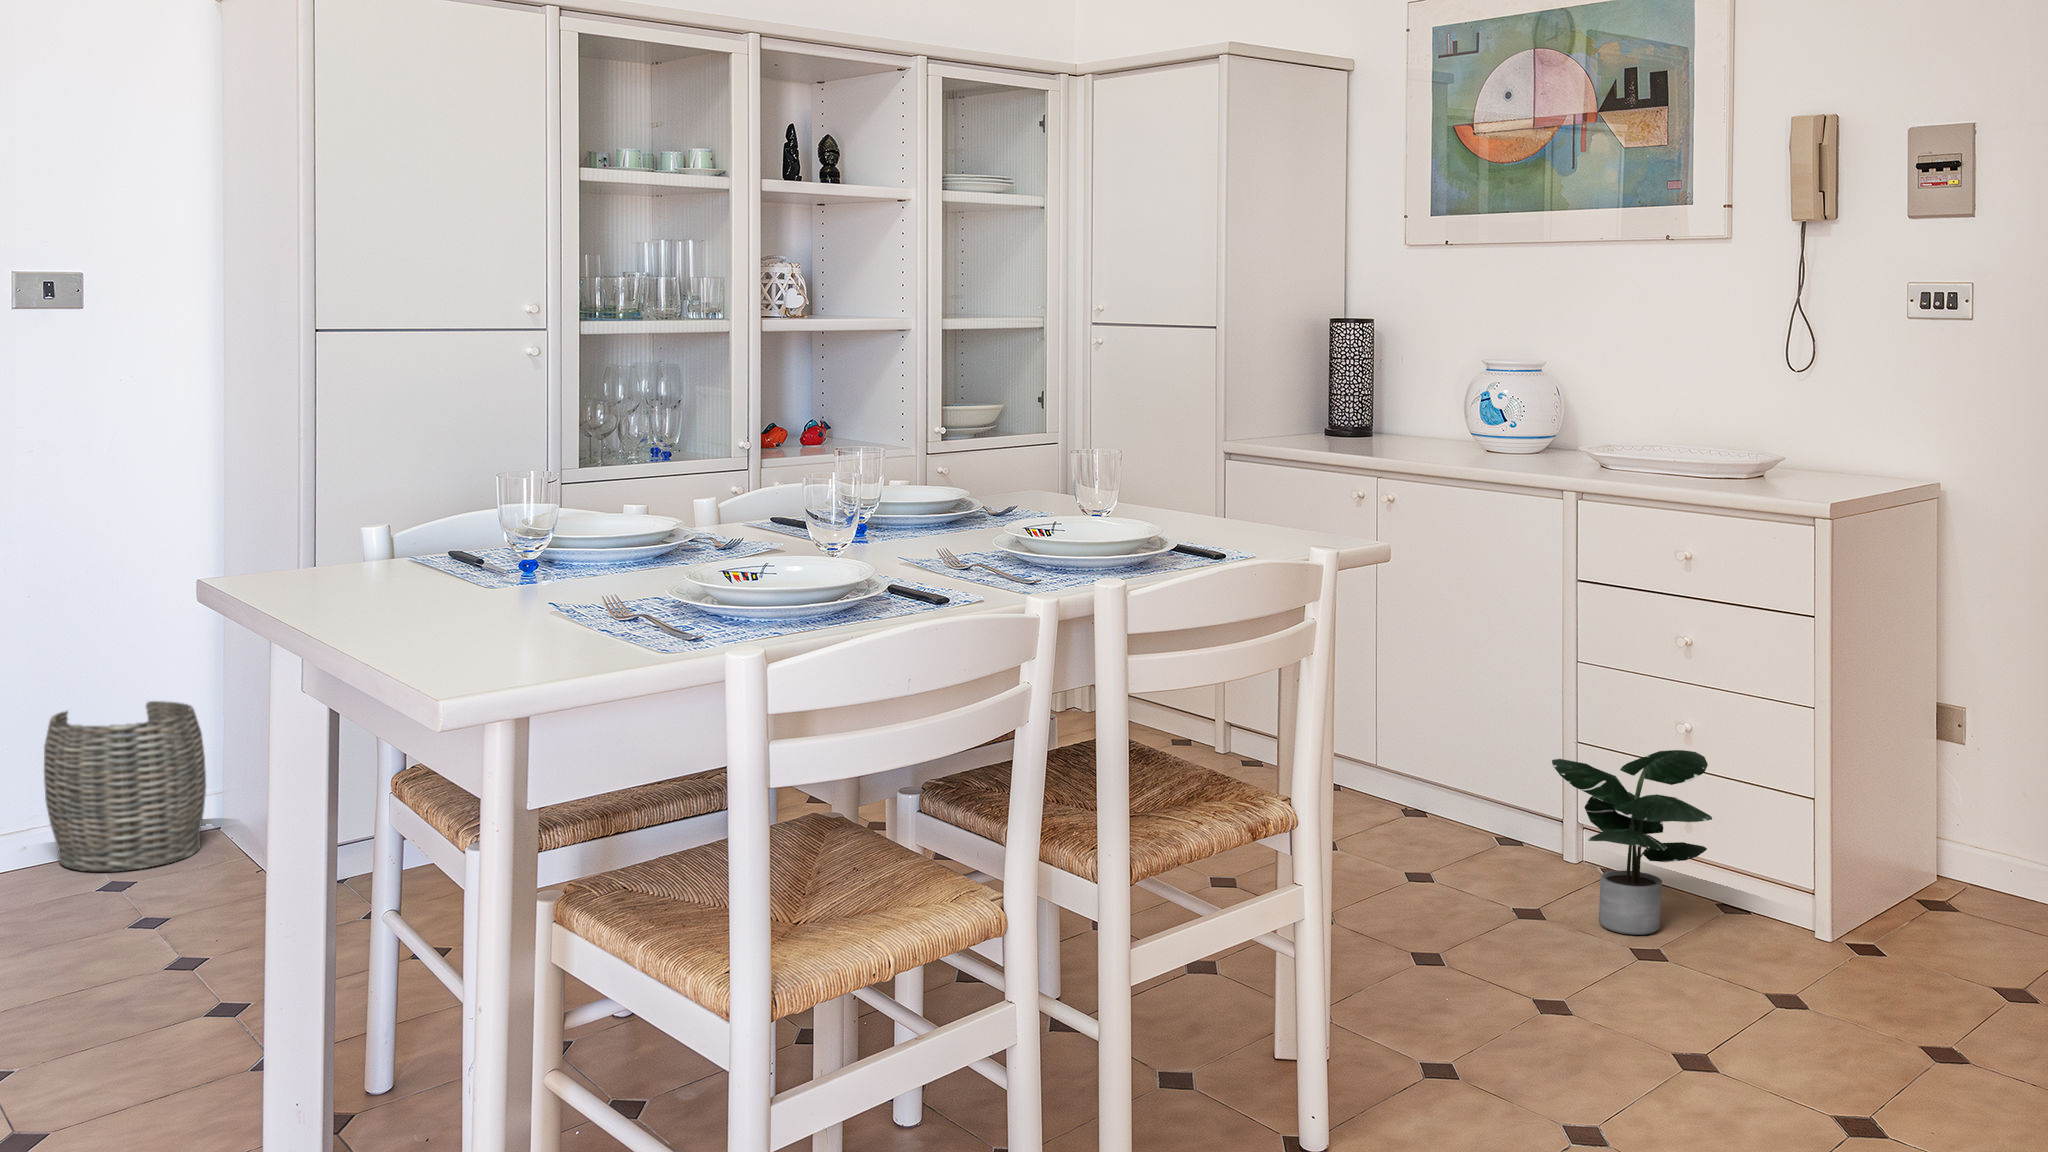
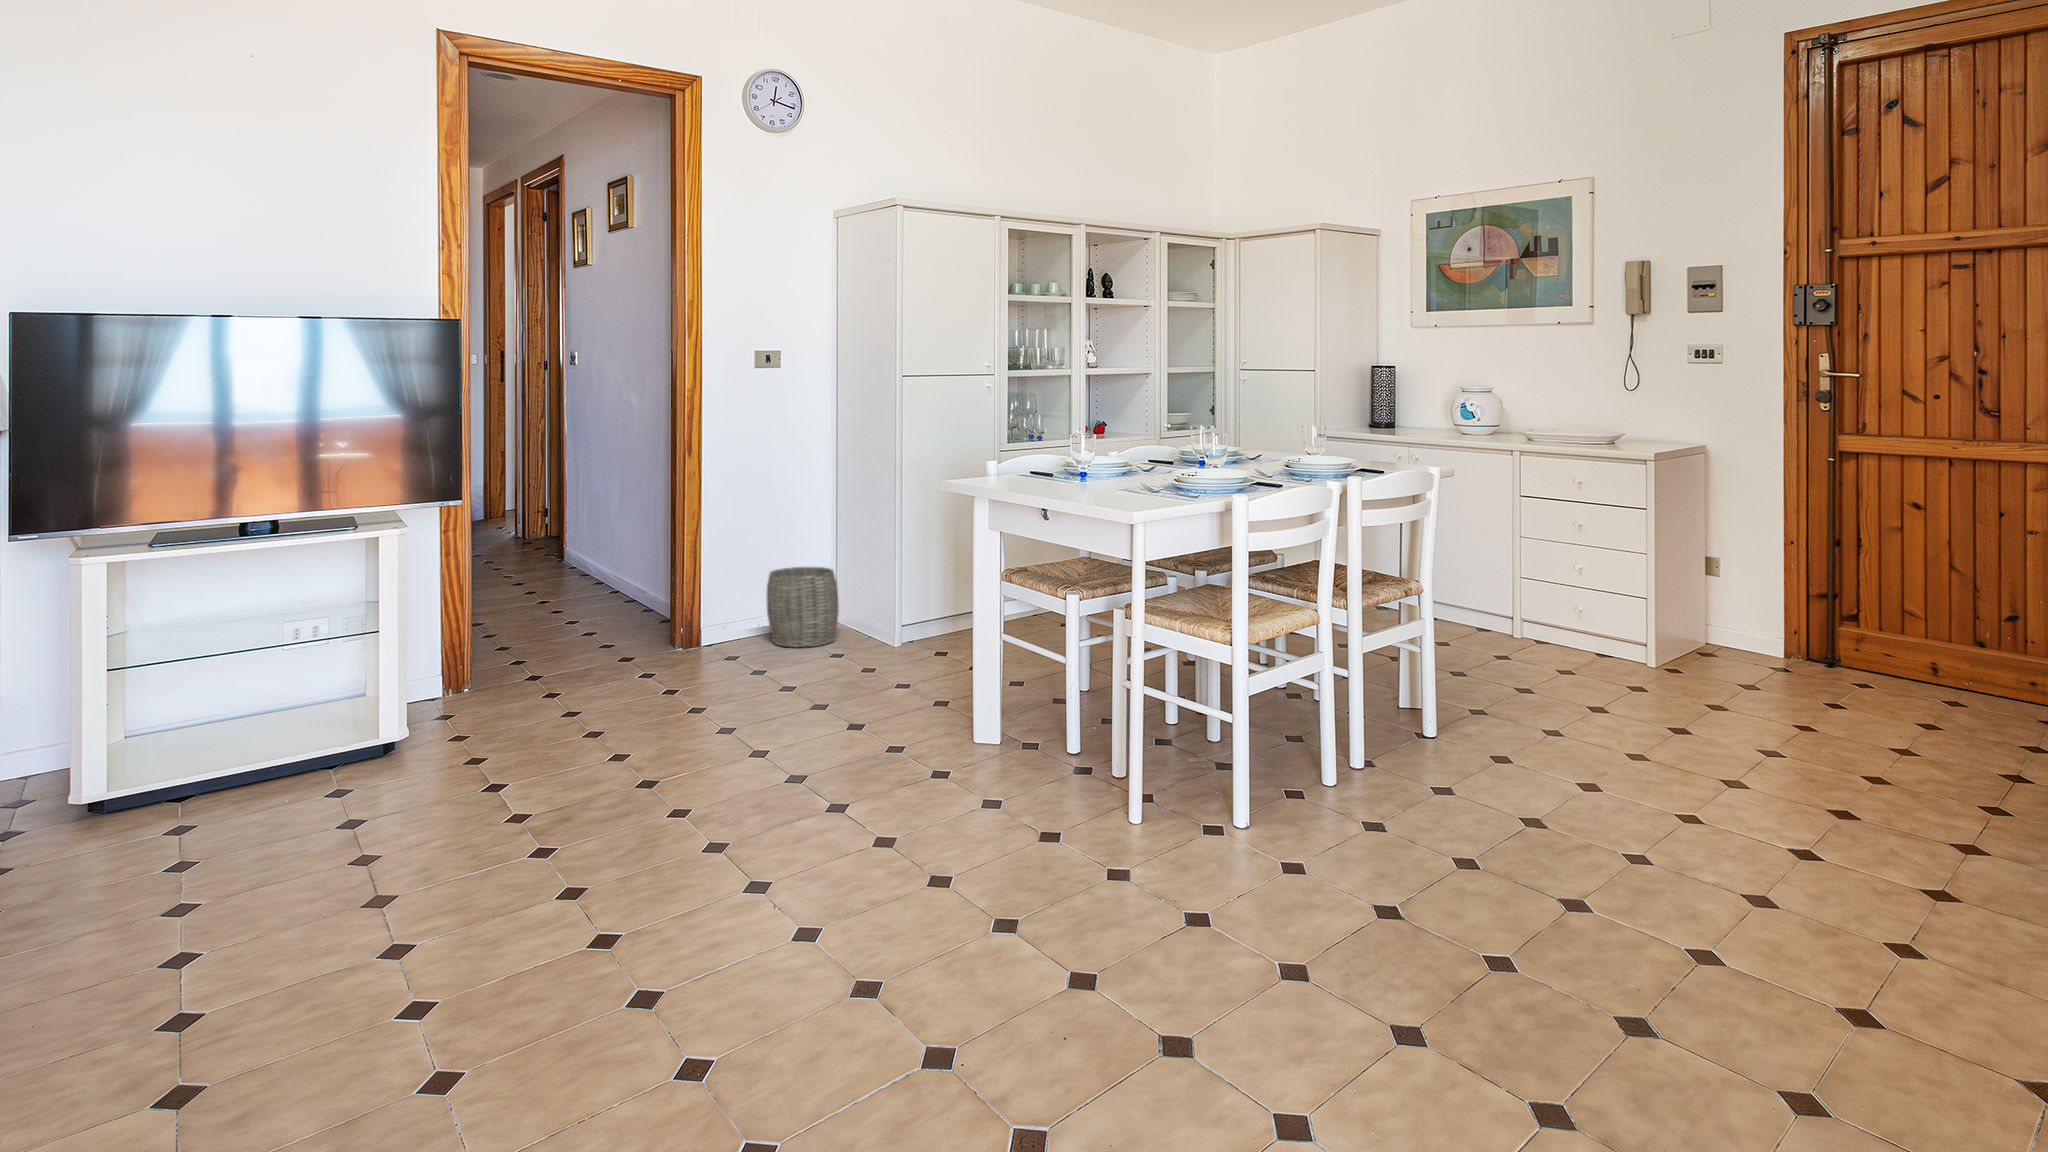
potted plant: present [1552,750,1712,935] -> none [1514,576,1597,664]

